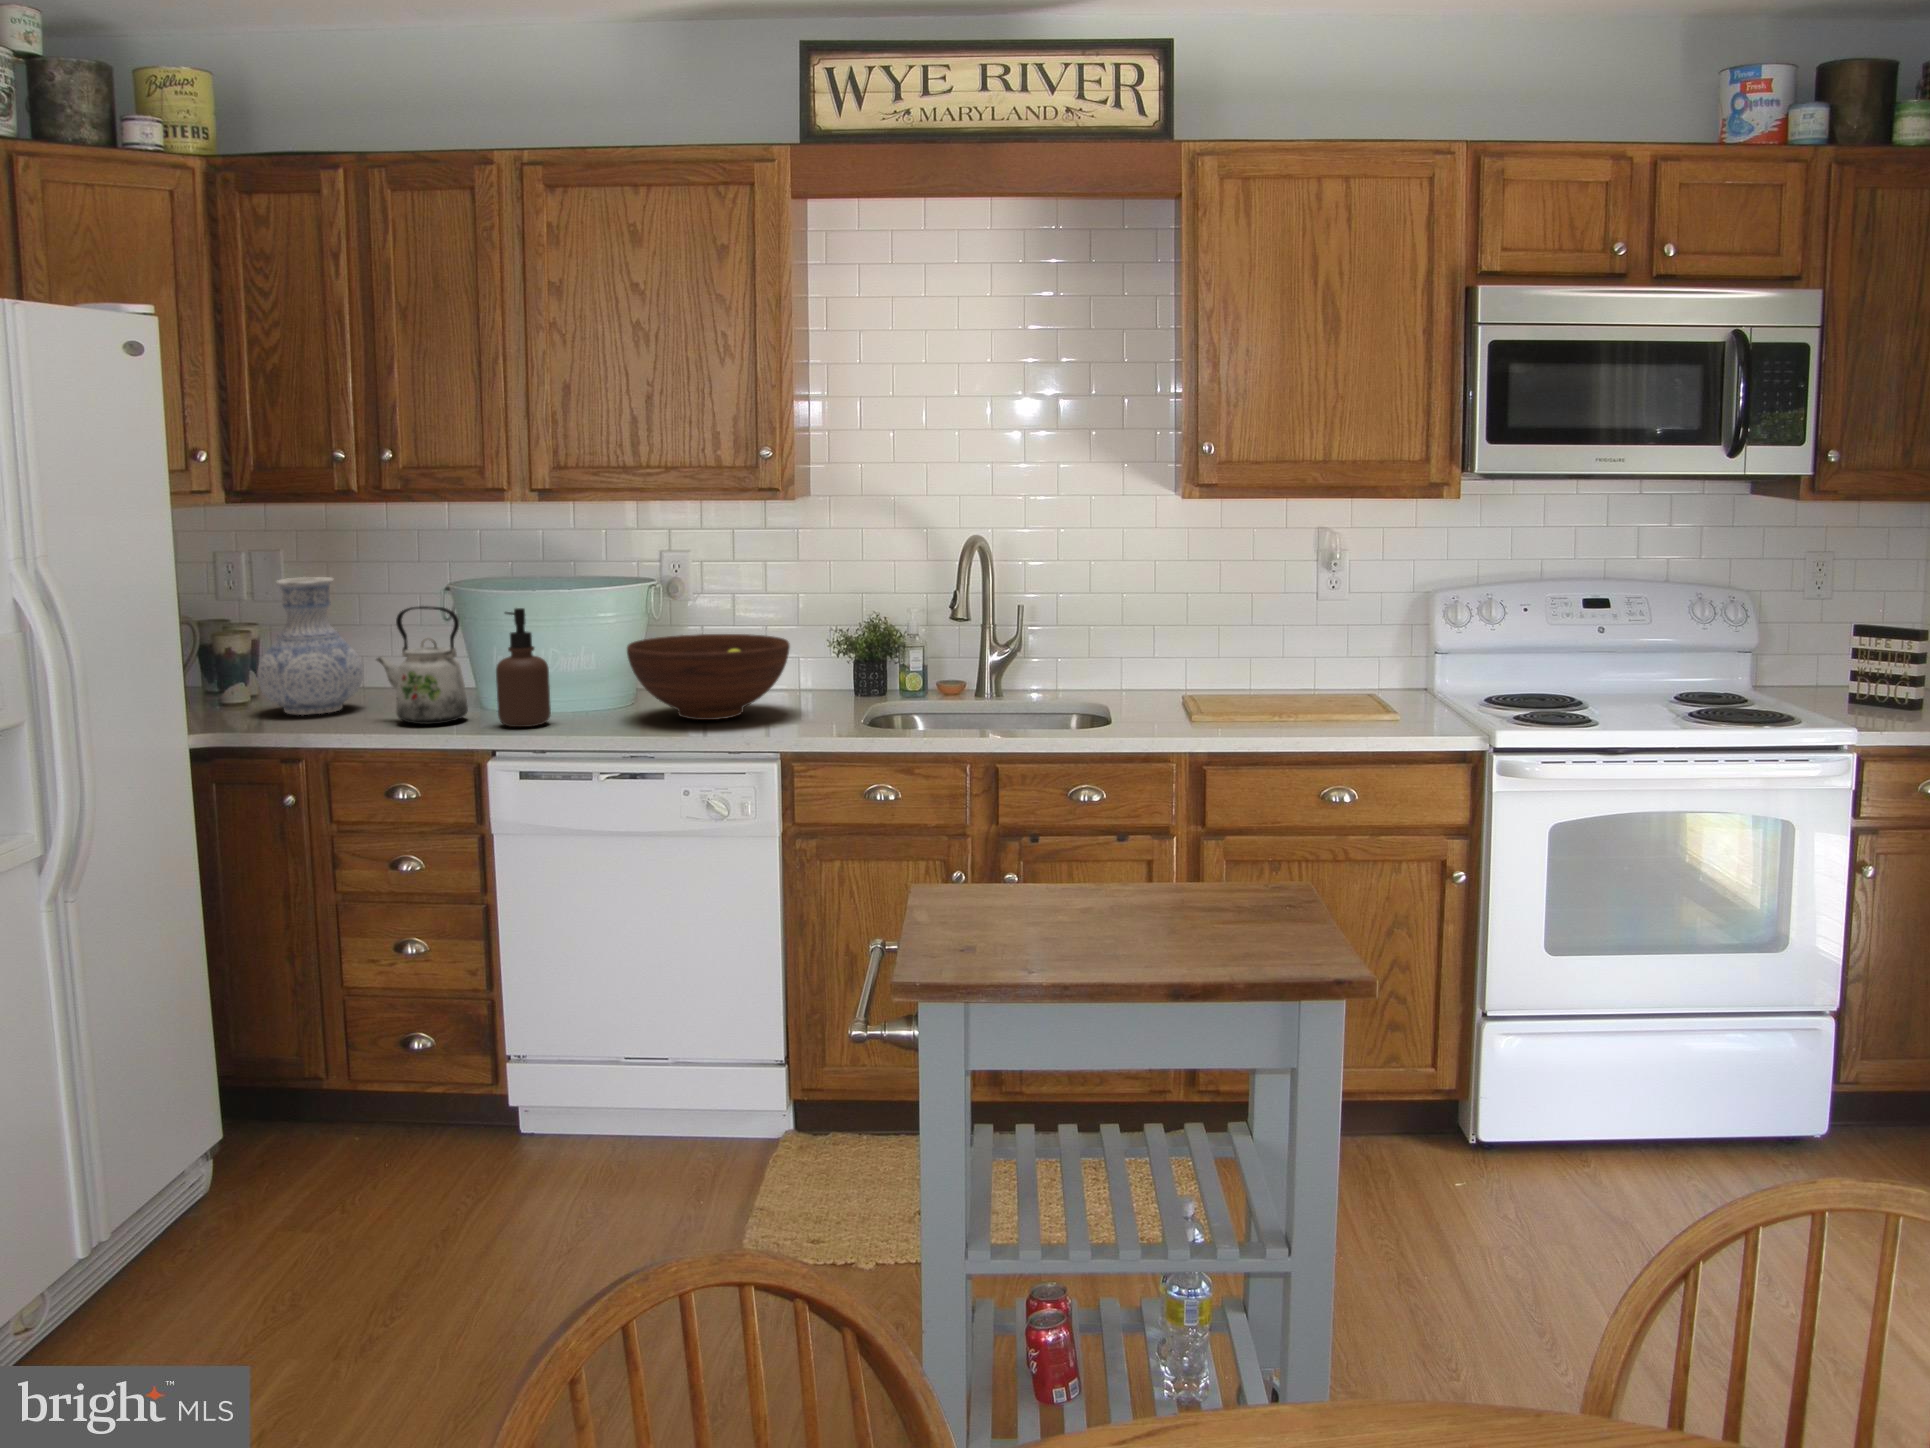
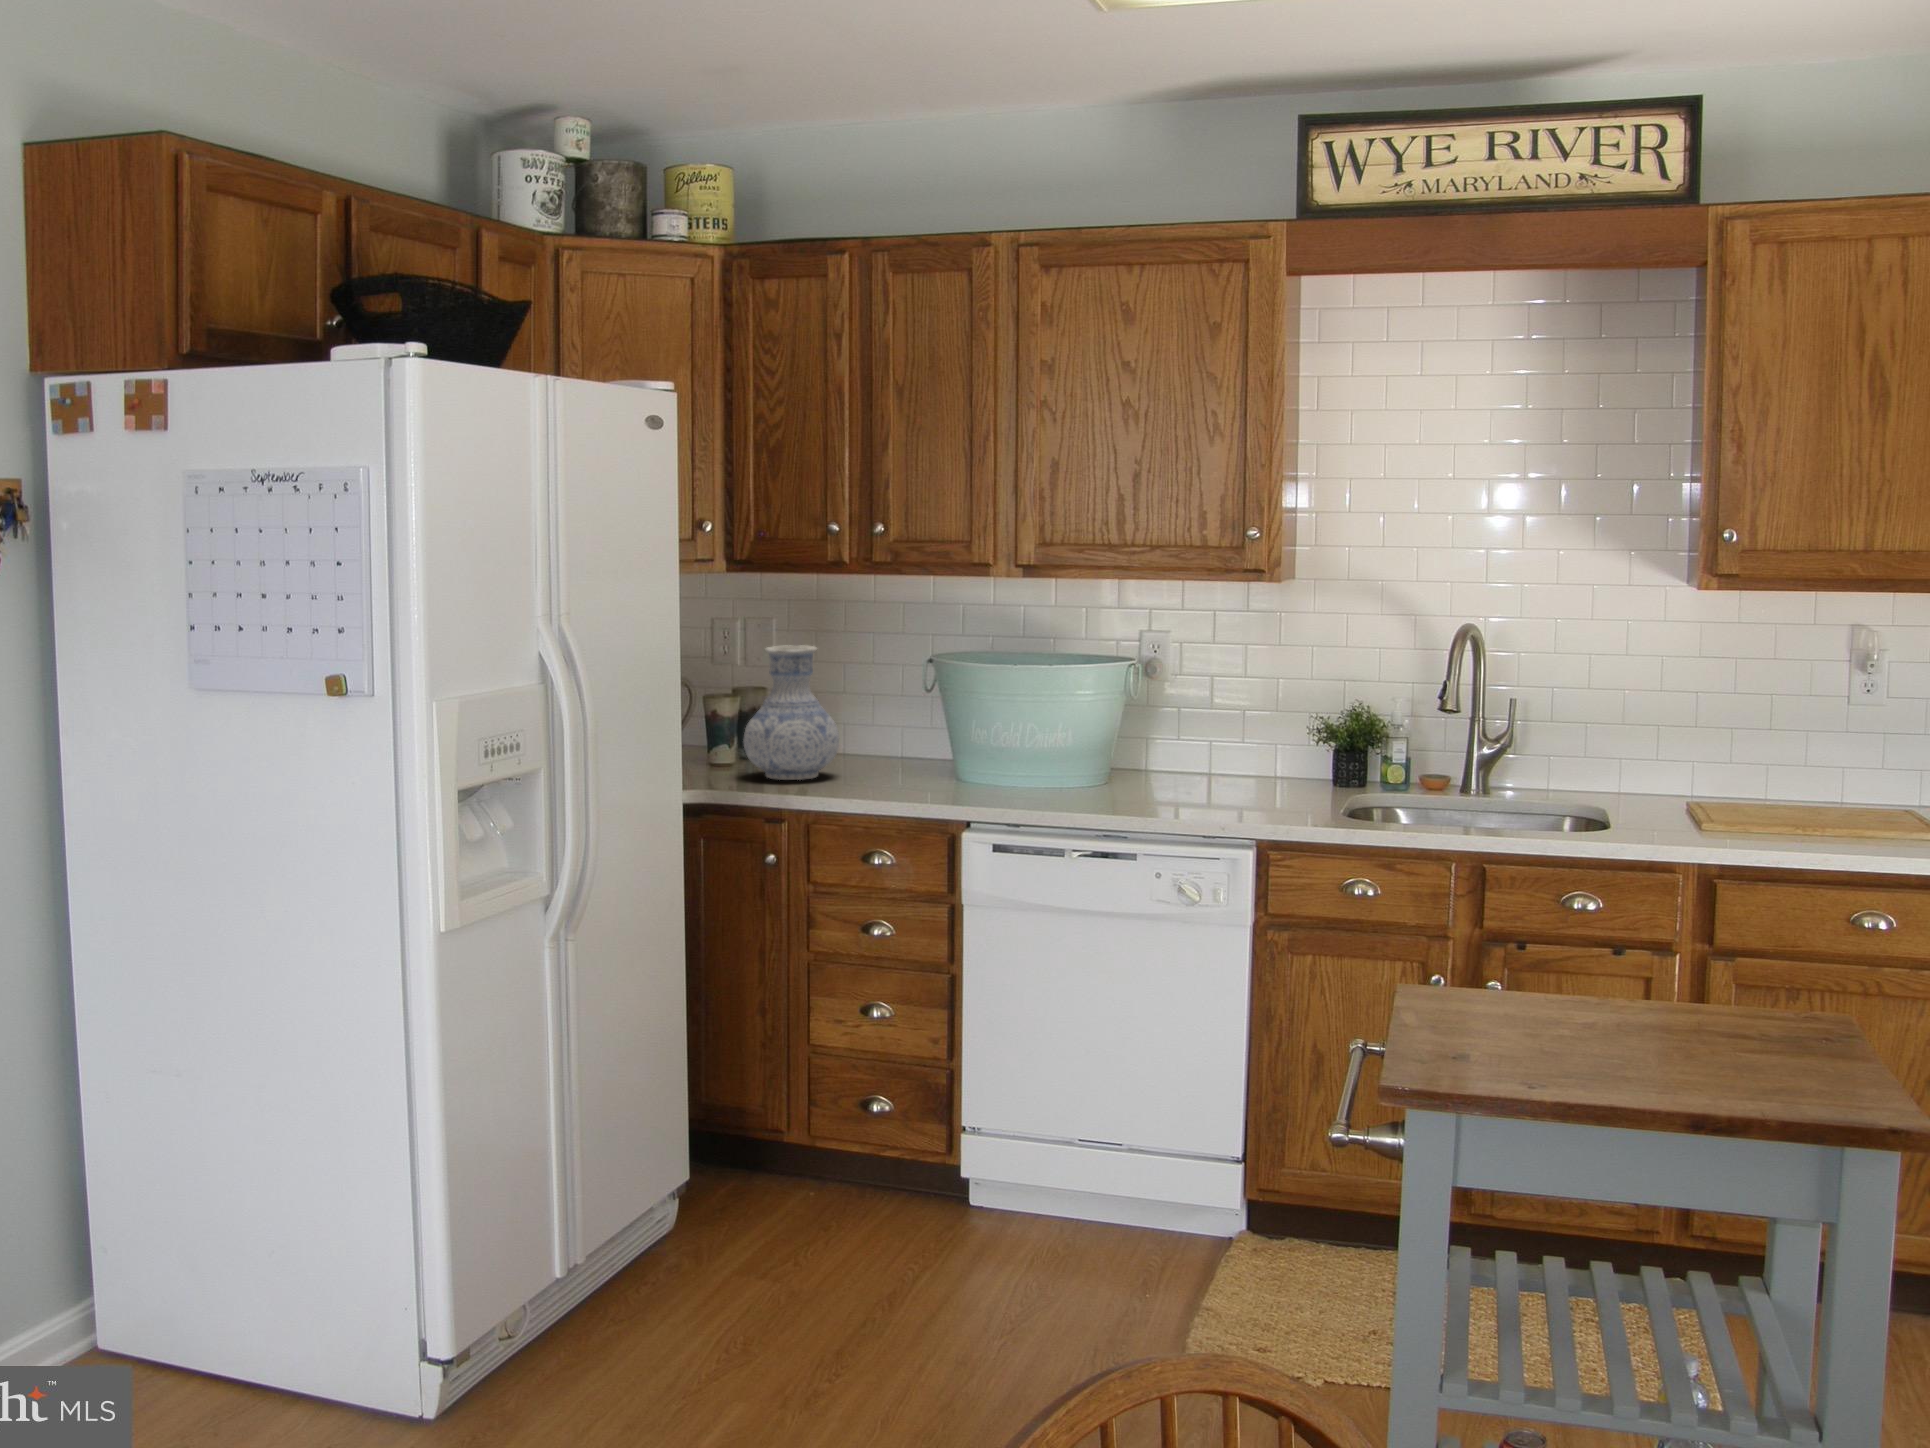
kettle: present [376,606,468,724] -> none [856,678,942,794]
soap dispenser: present [496,608,551,727] -> none [972,683,1023,801]
fruit bowl: present [627,634,790,720] -> none [1100,715,1265,803]

